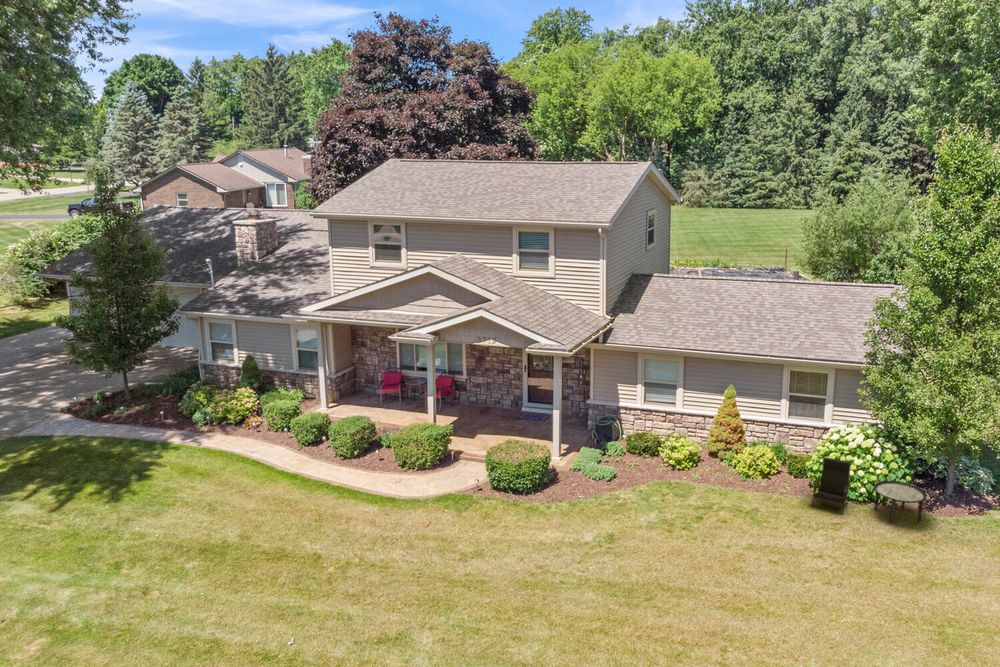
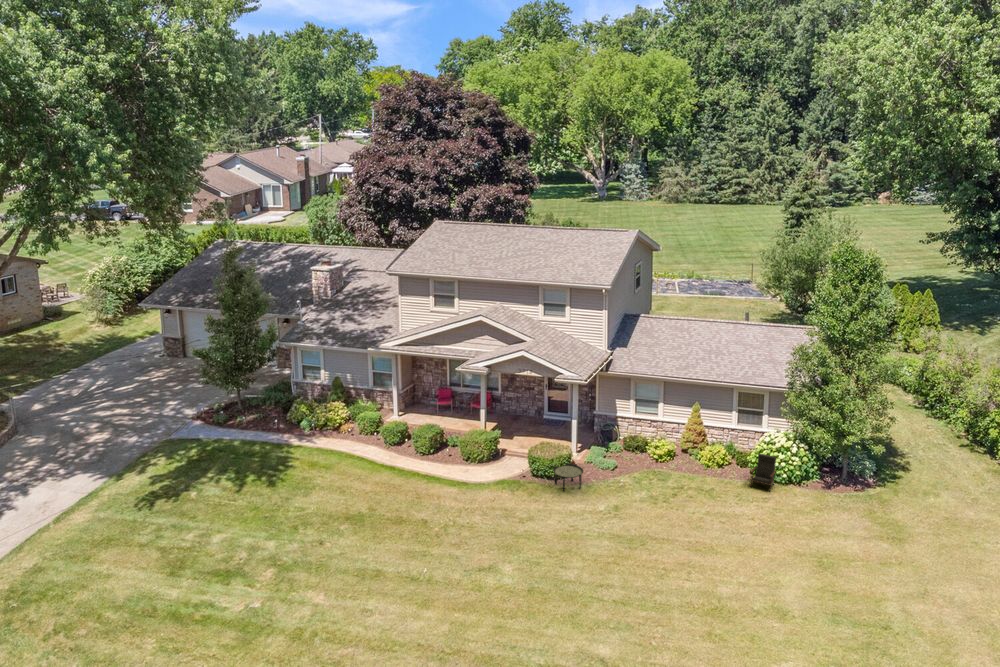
round table: present [874,481,927,523] -> present [553,464,583,492]

